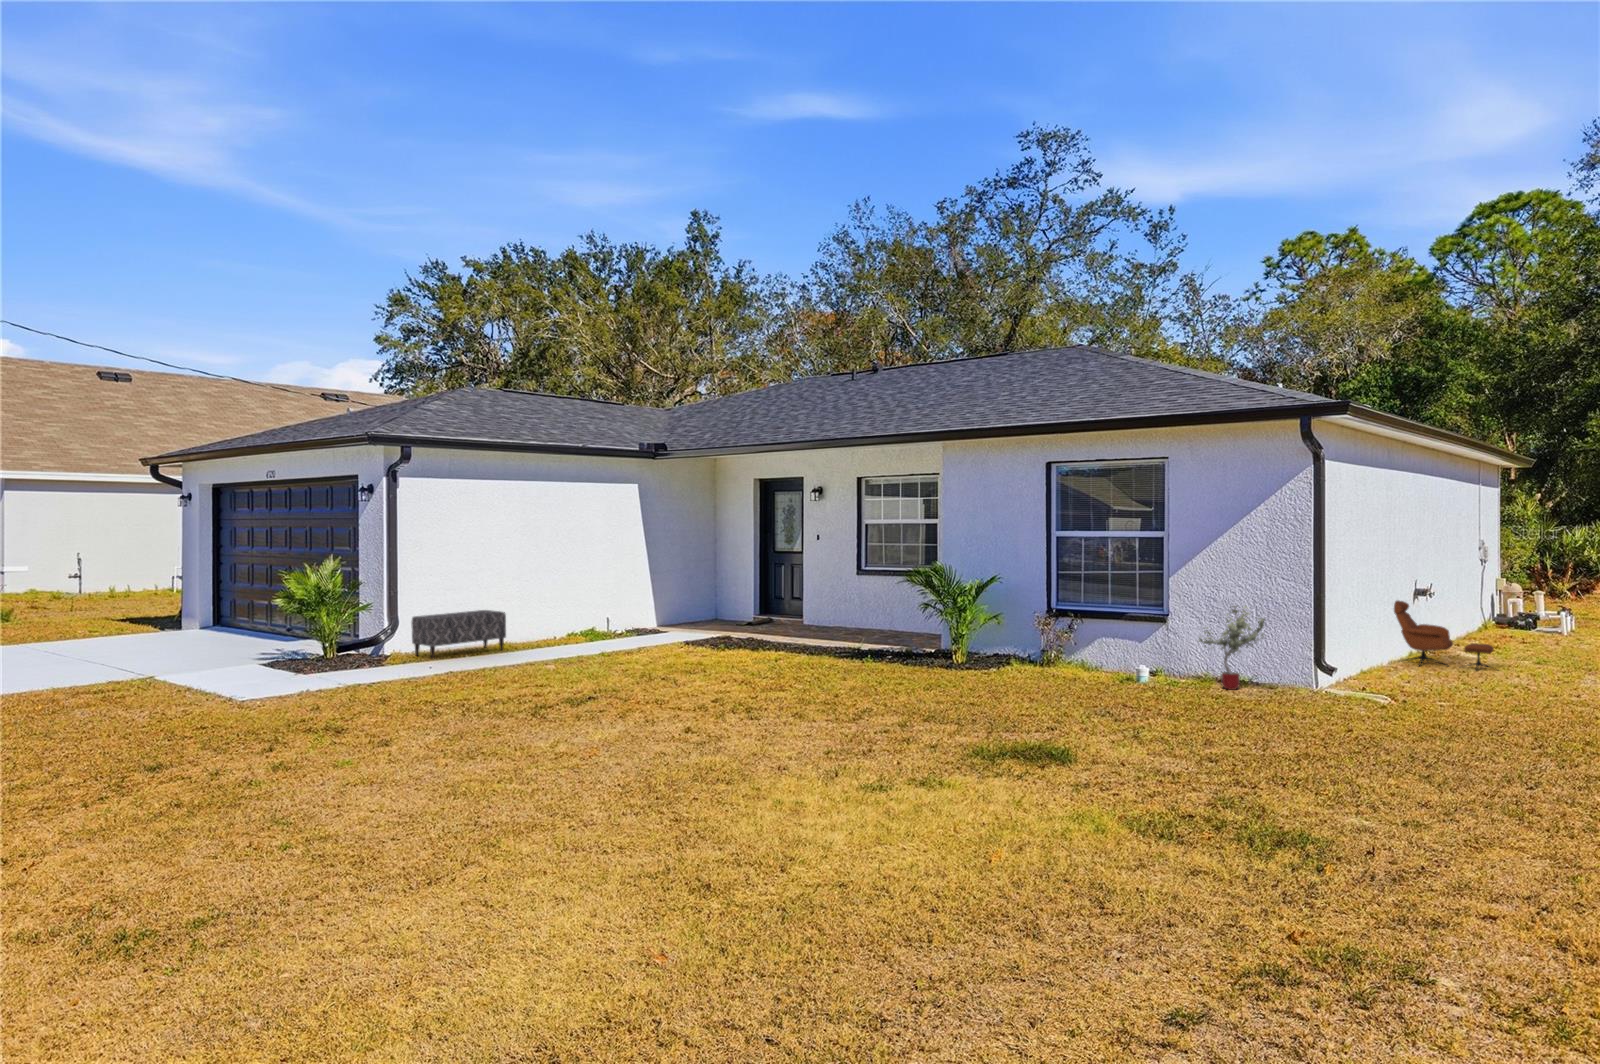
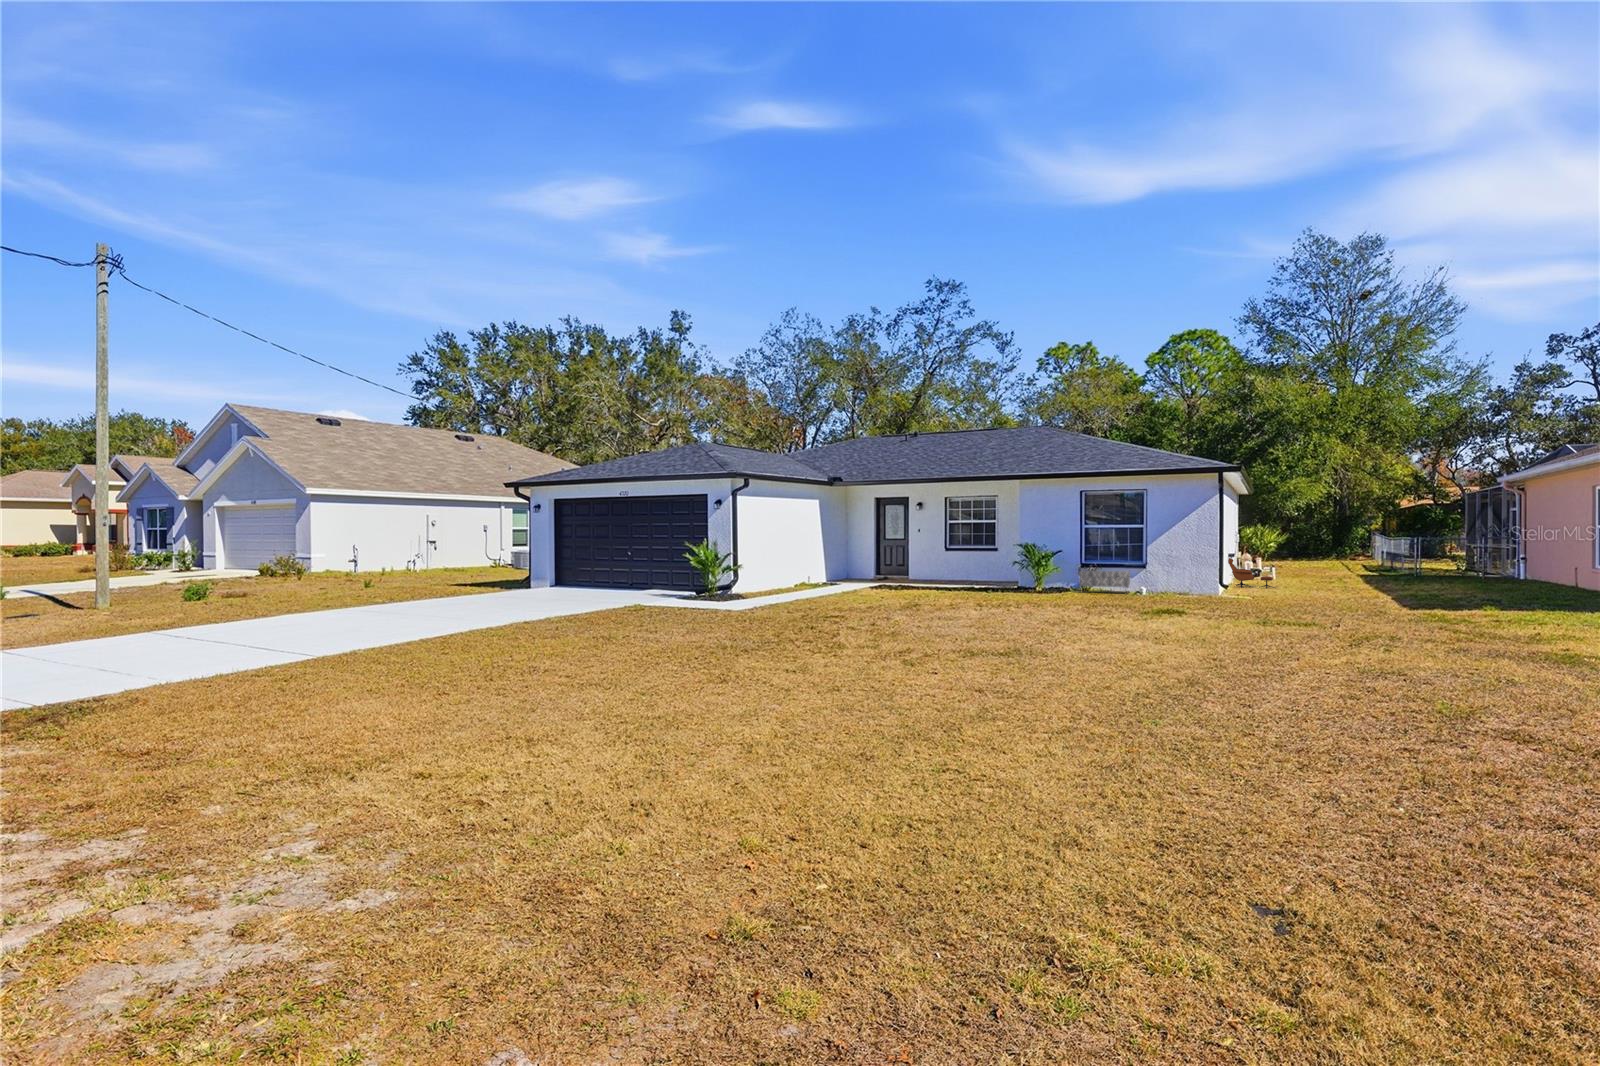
potted tree: present [1198,606,1265,690] -> none [1165,557,1200,595]
bench: present [412,610,506,659] -> present [1079,570,1130,594]

